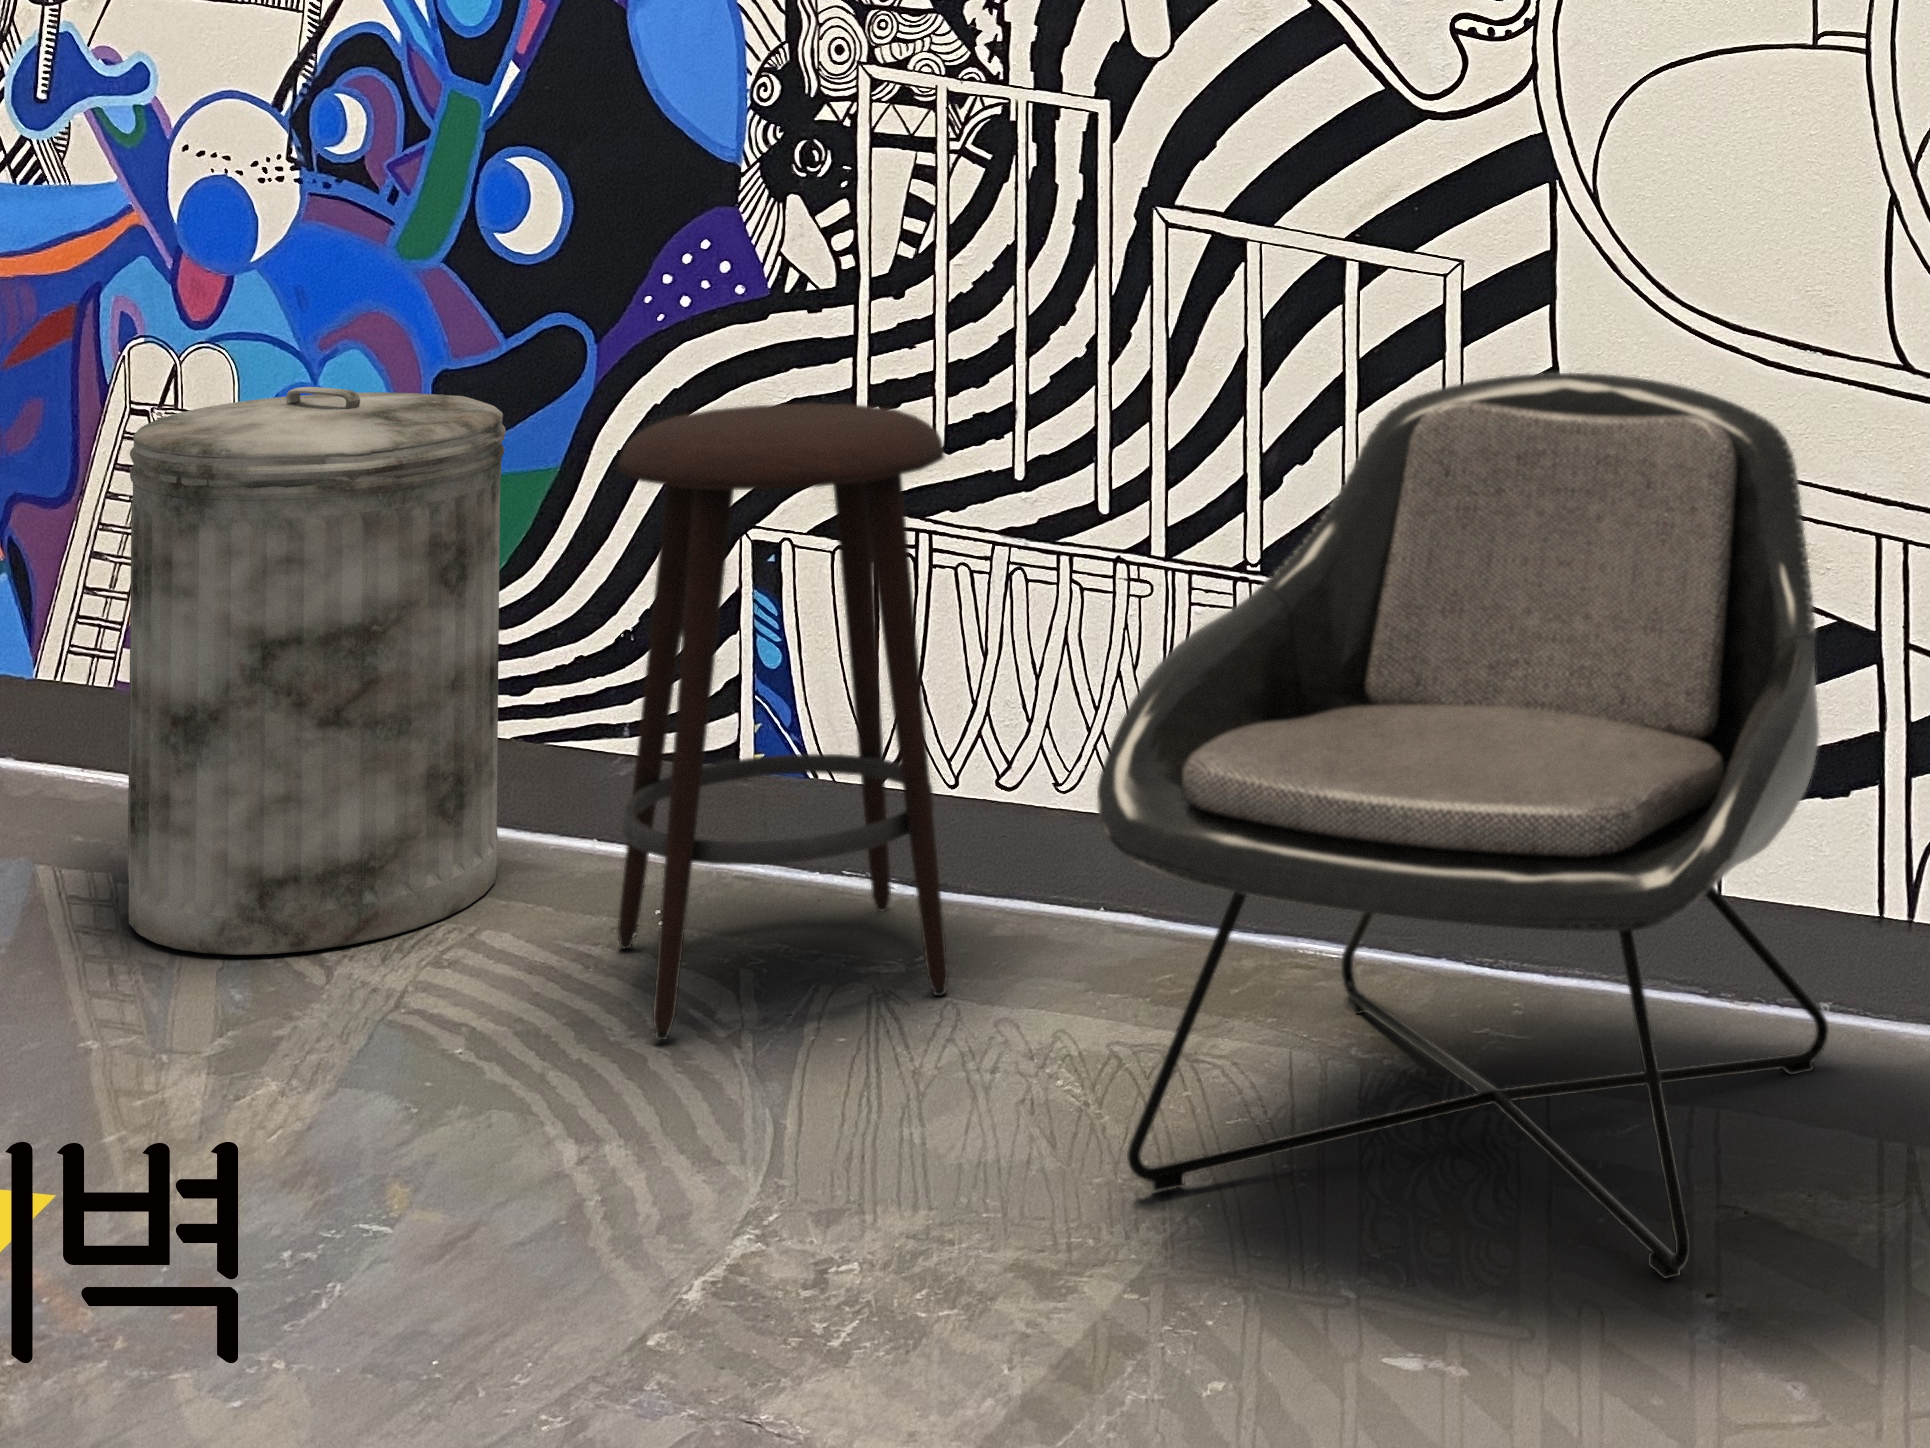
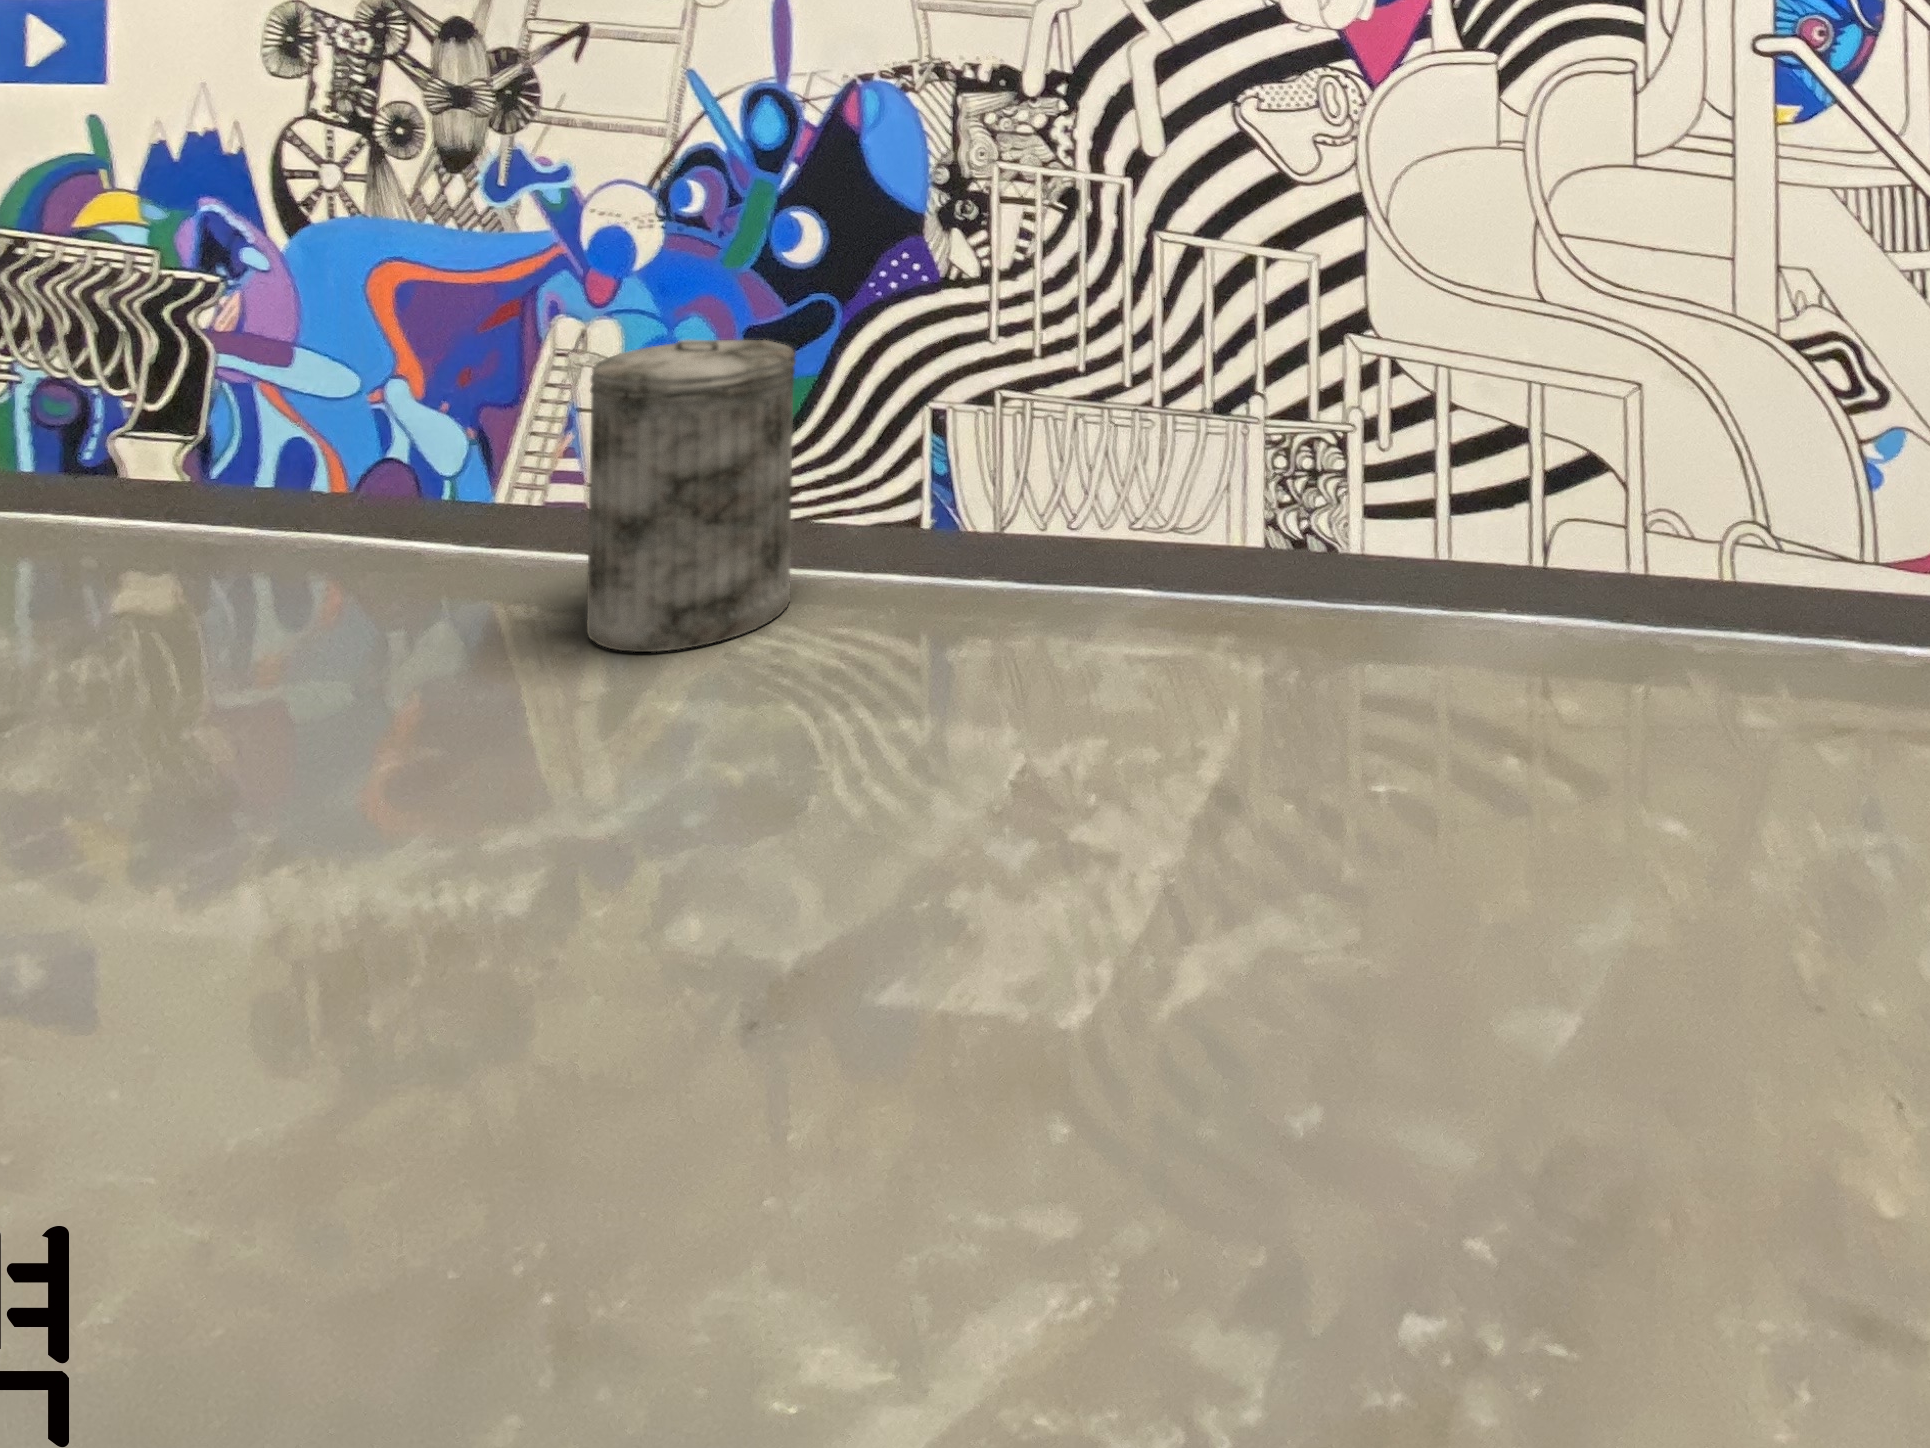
lounge chair: present [1097,373,1829,1279] -> none [1182,310,1528,761]
stool: present [617,403,948,1040] -> none [874,338,1062,680]

